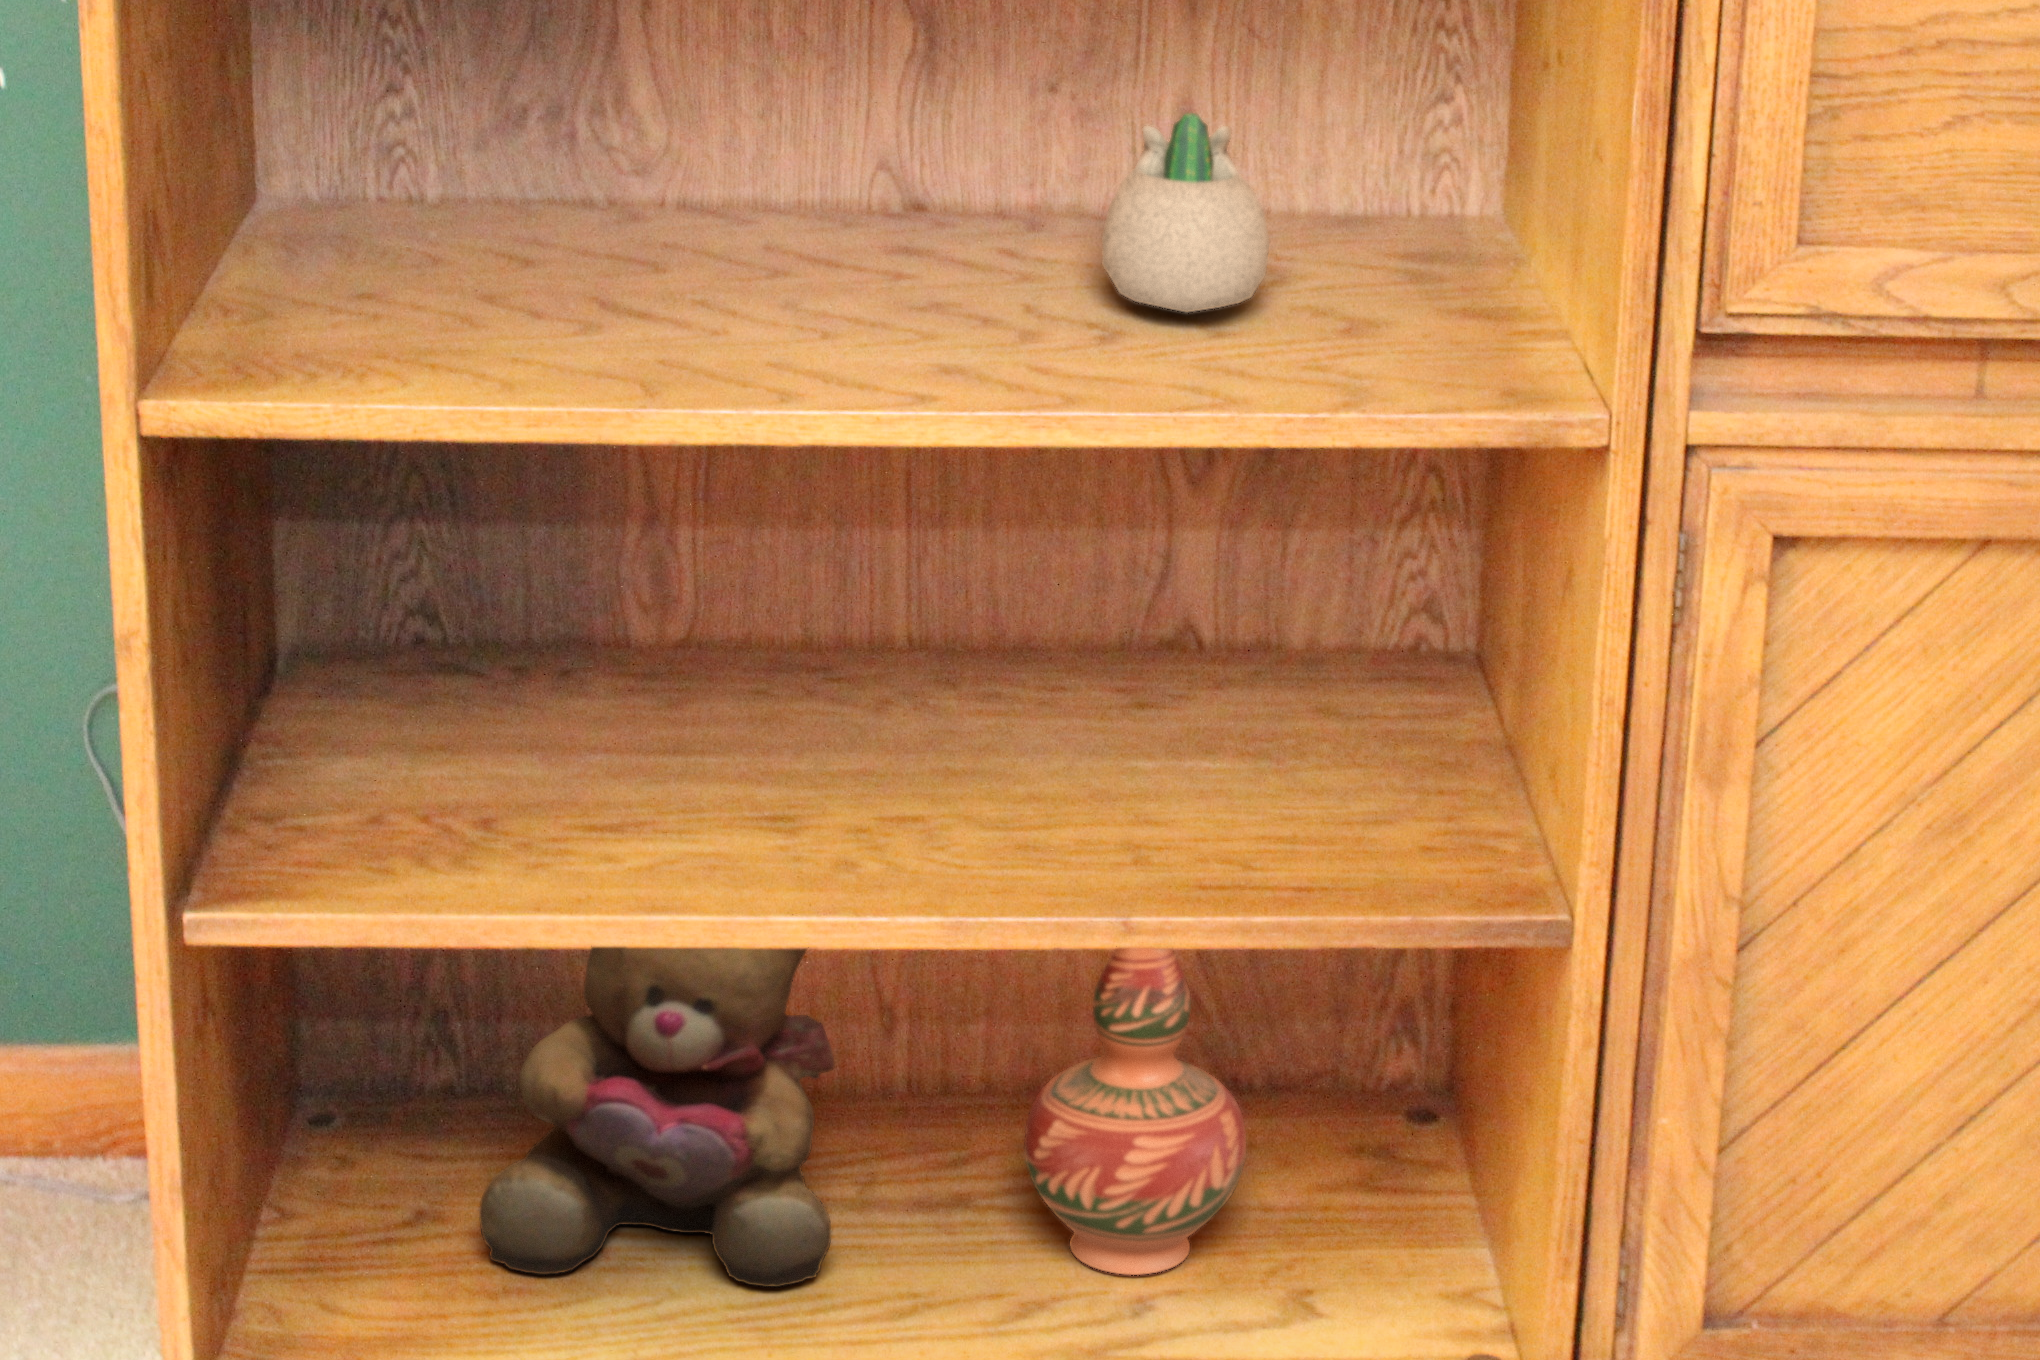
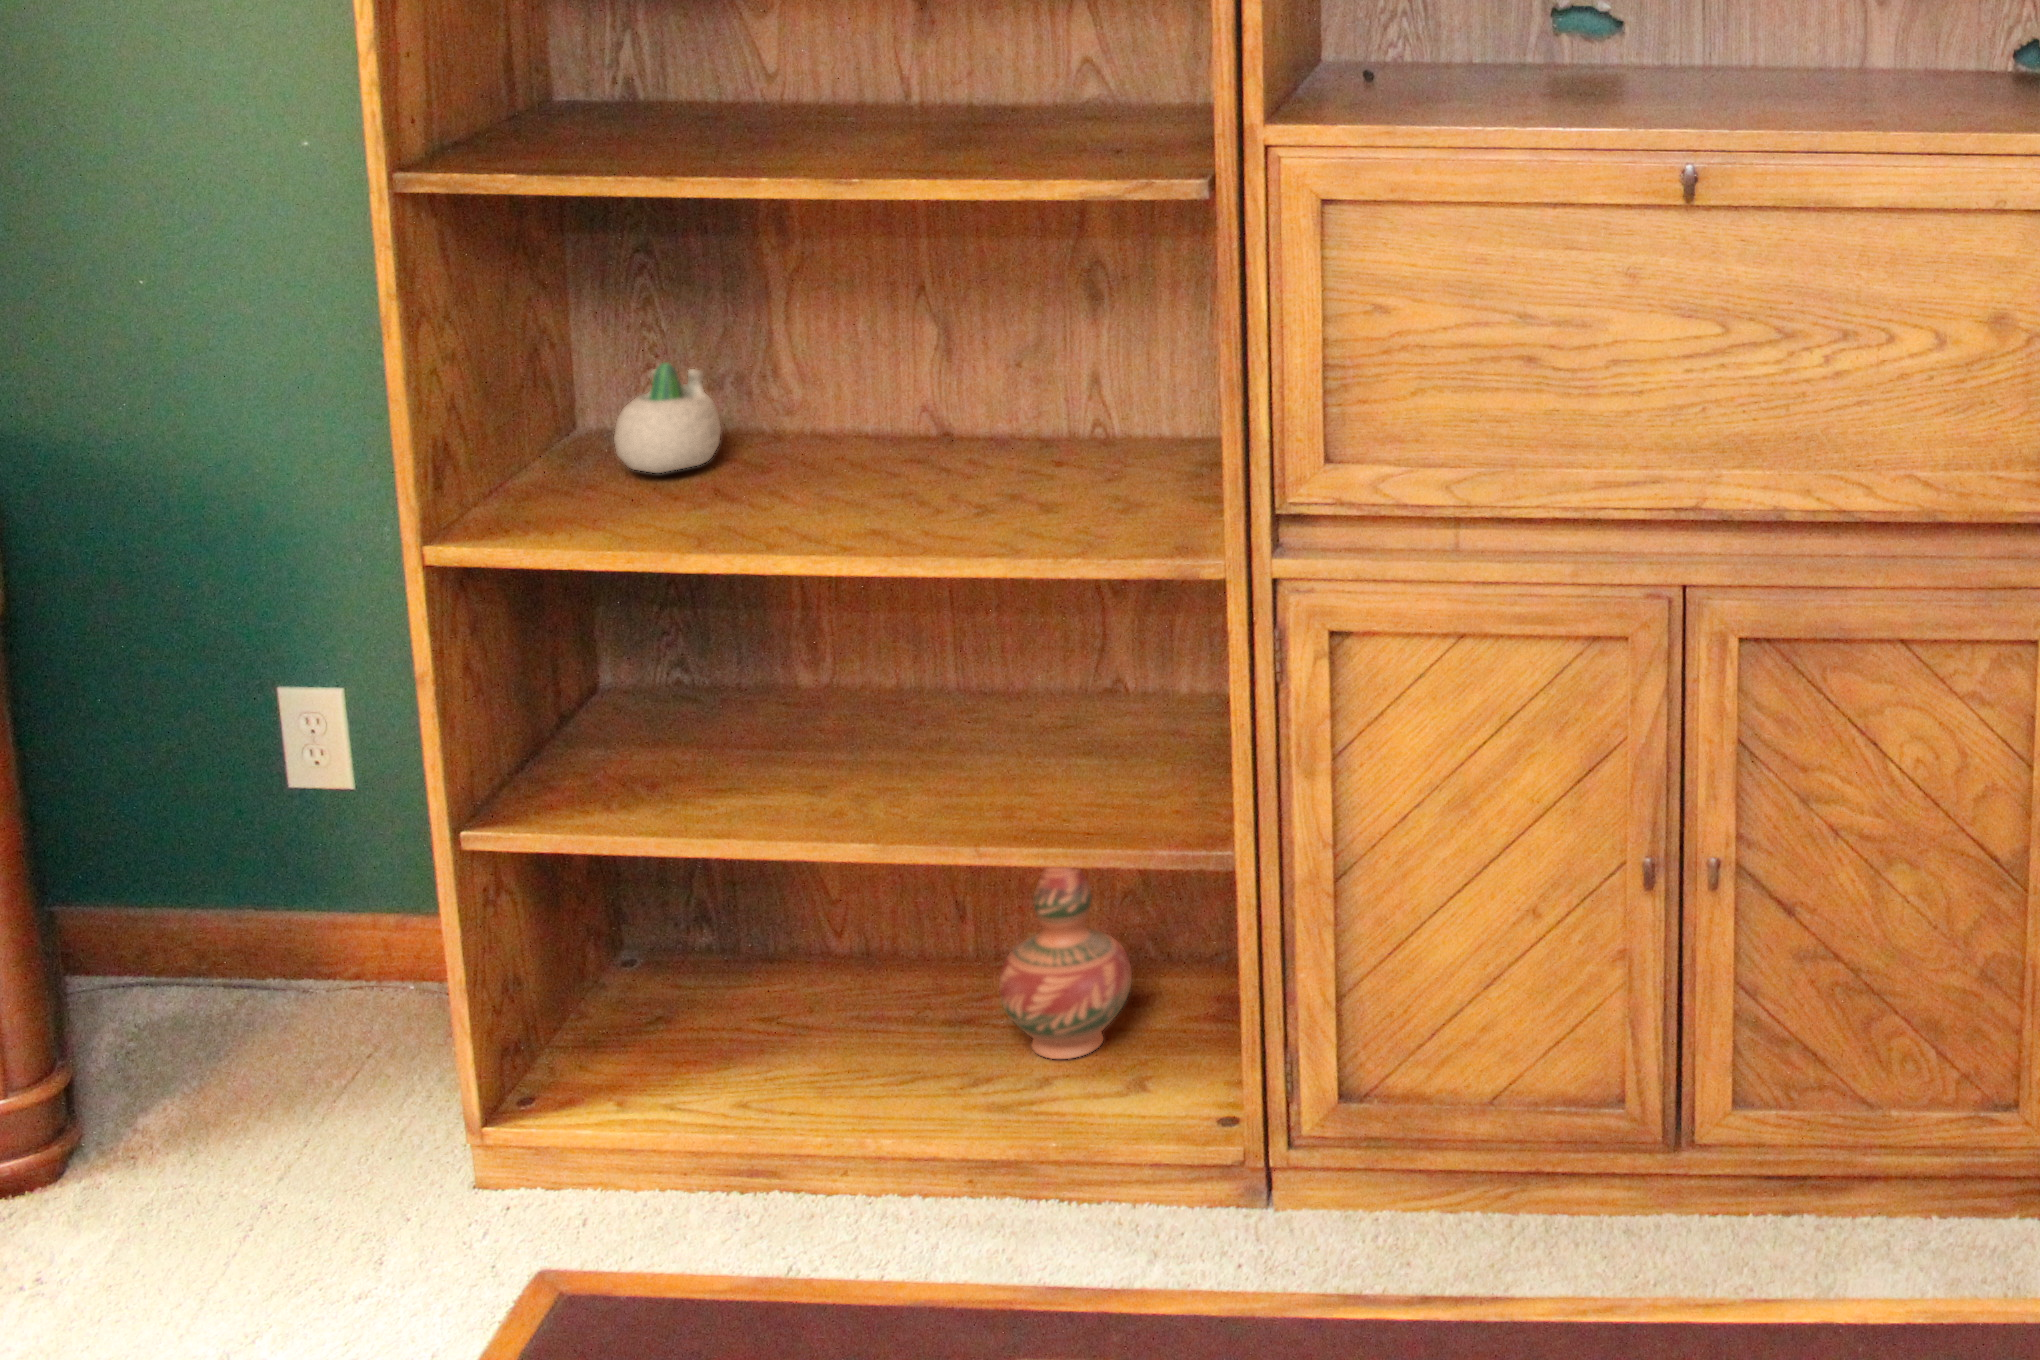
succulent planter: present [1102,113,1269,313] -> present [614,362,721,473]
teddy bear: present [479,947,835,1287] -> none [687,811,900,1061]

